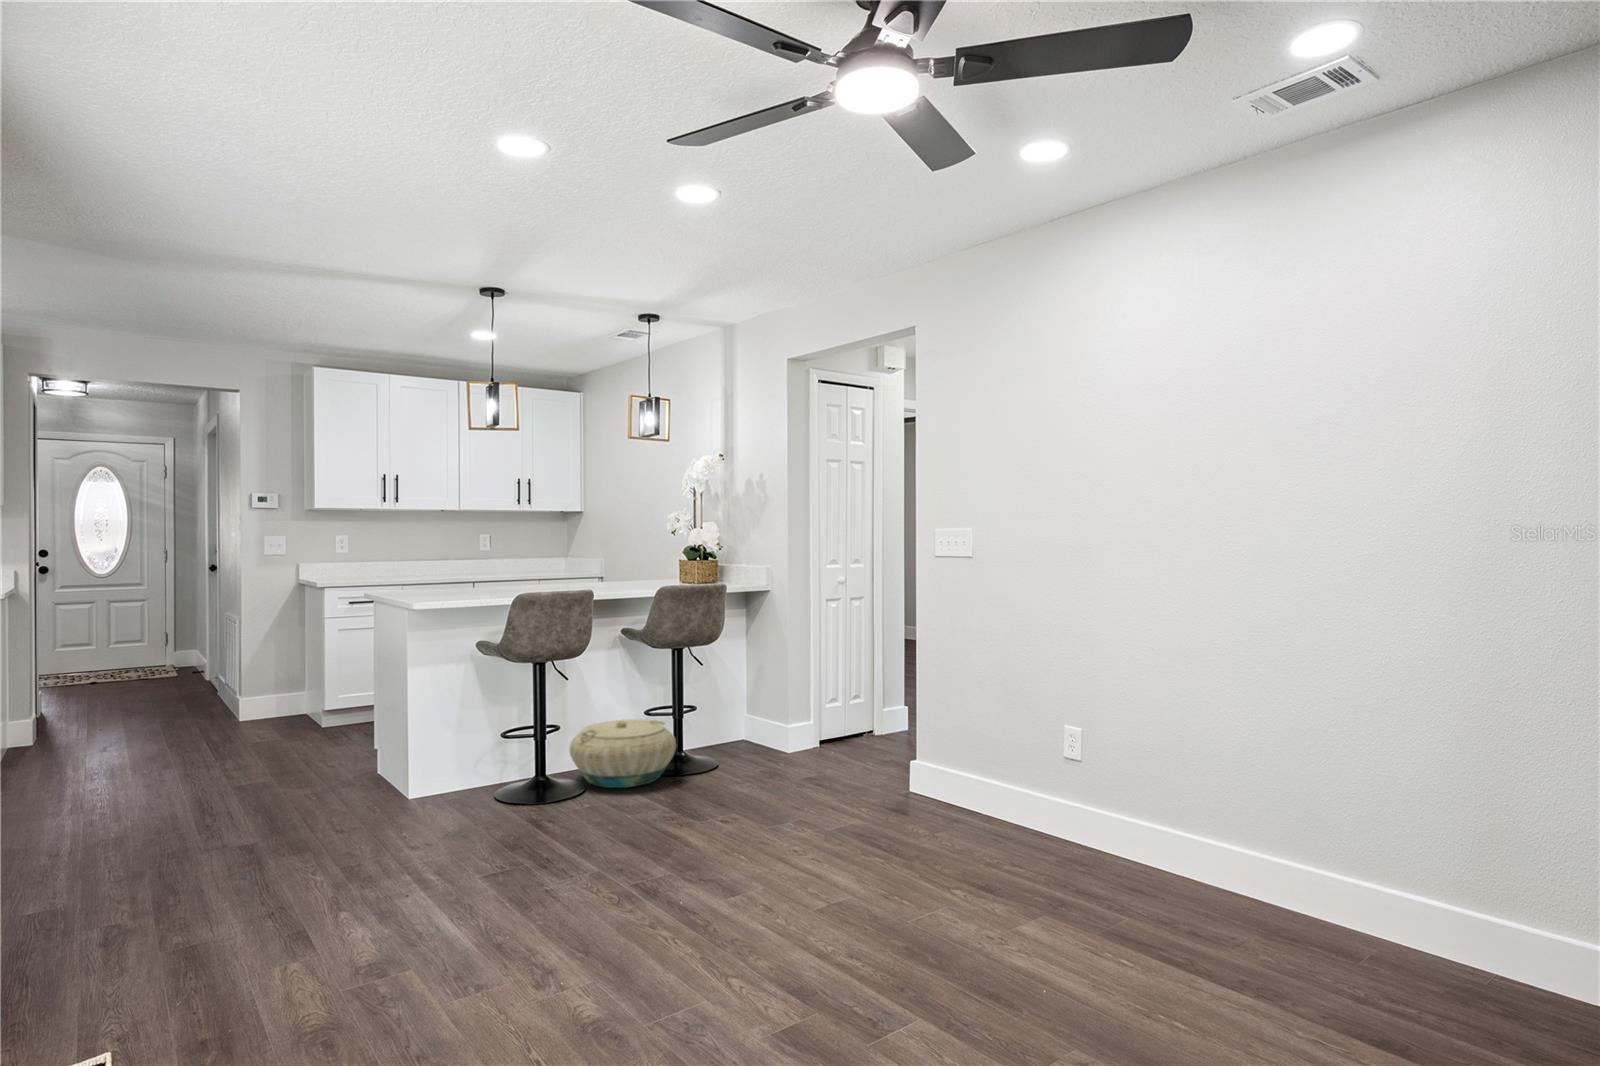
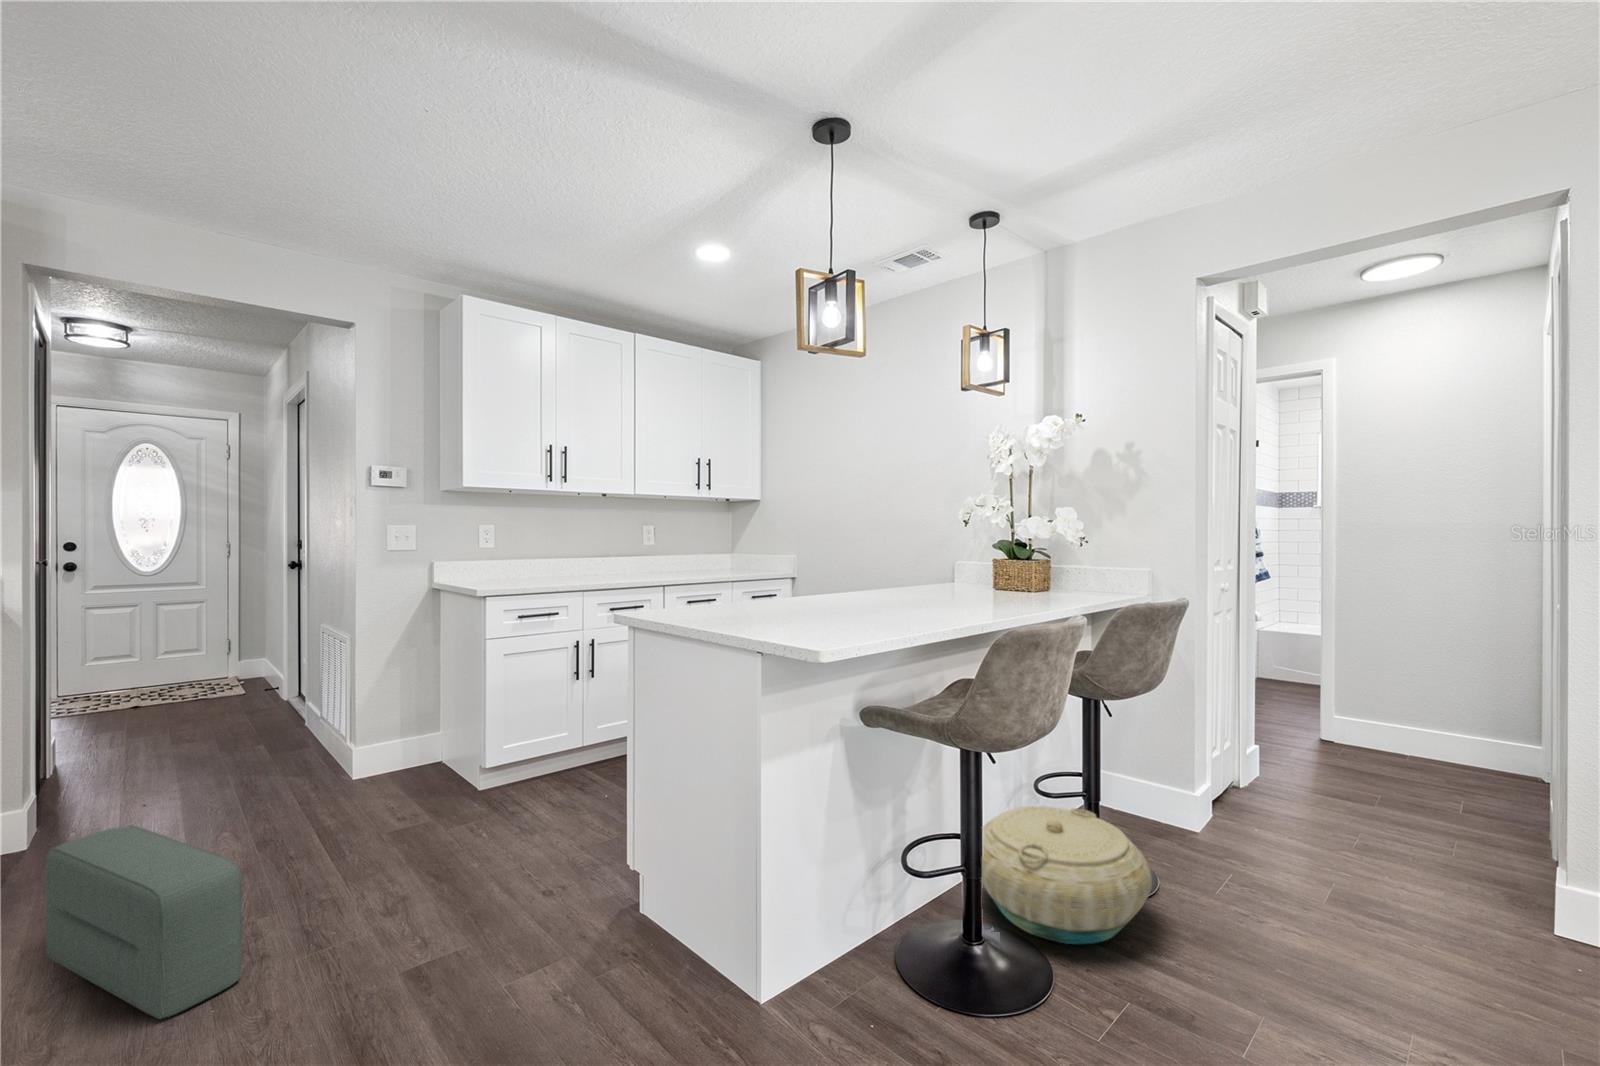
pouf: none [49,713,147,795] -> present [45,825,242,1019]

